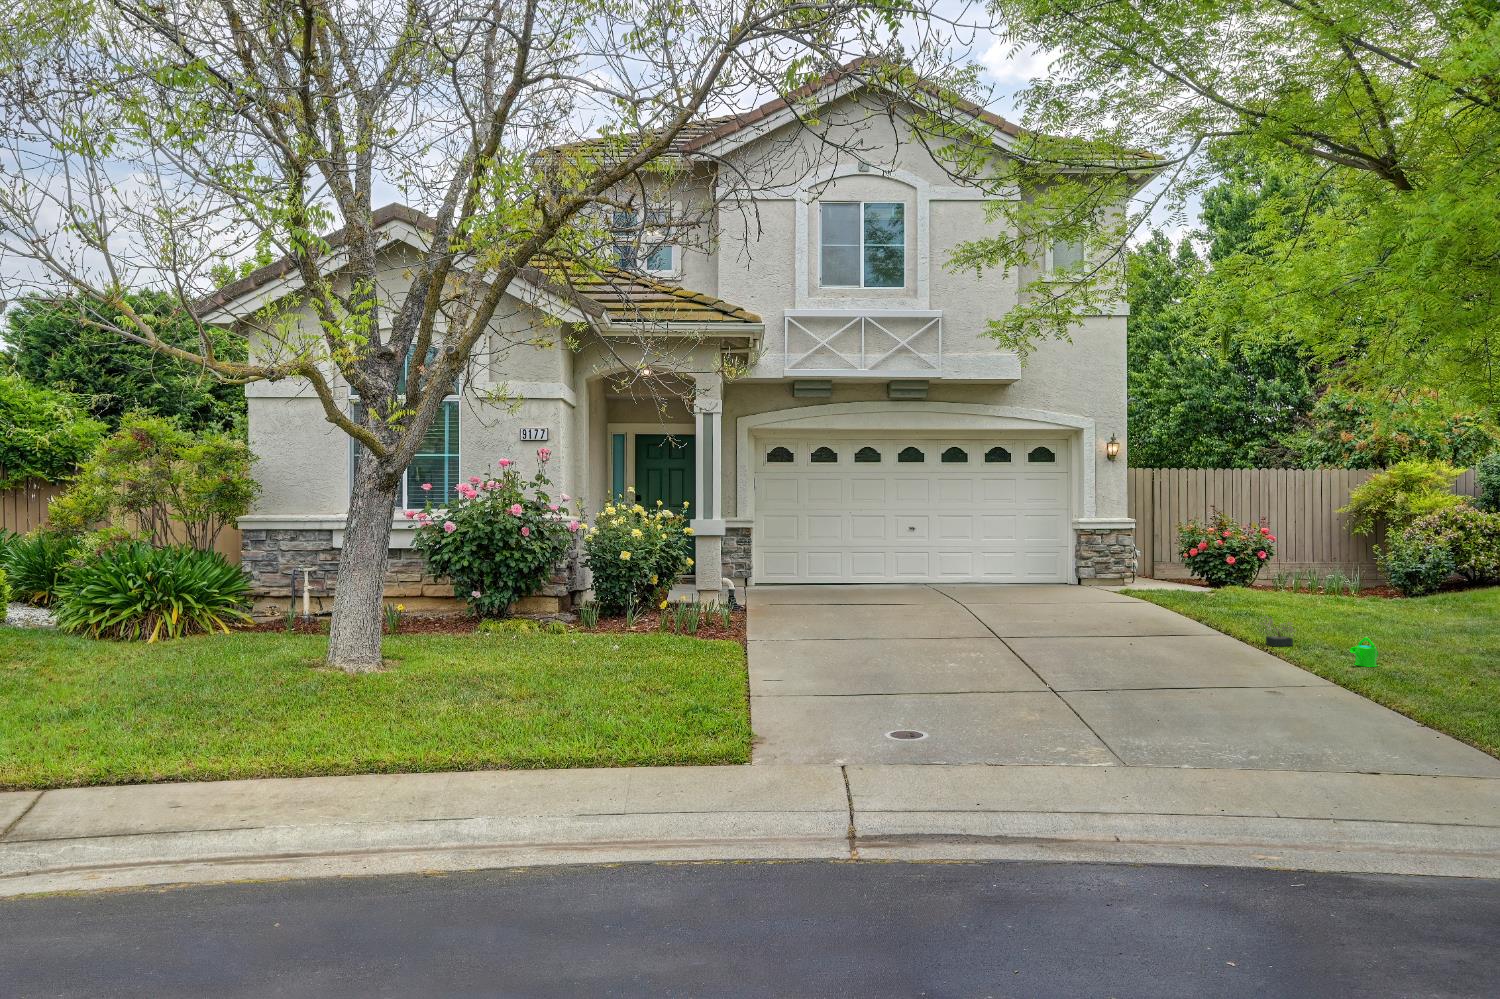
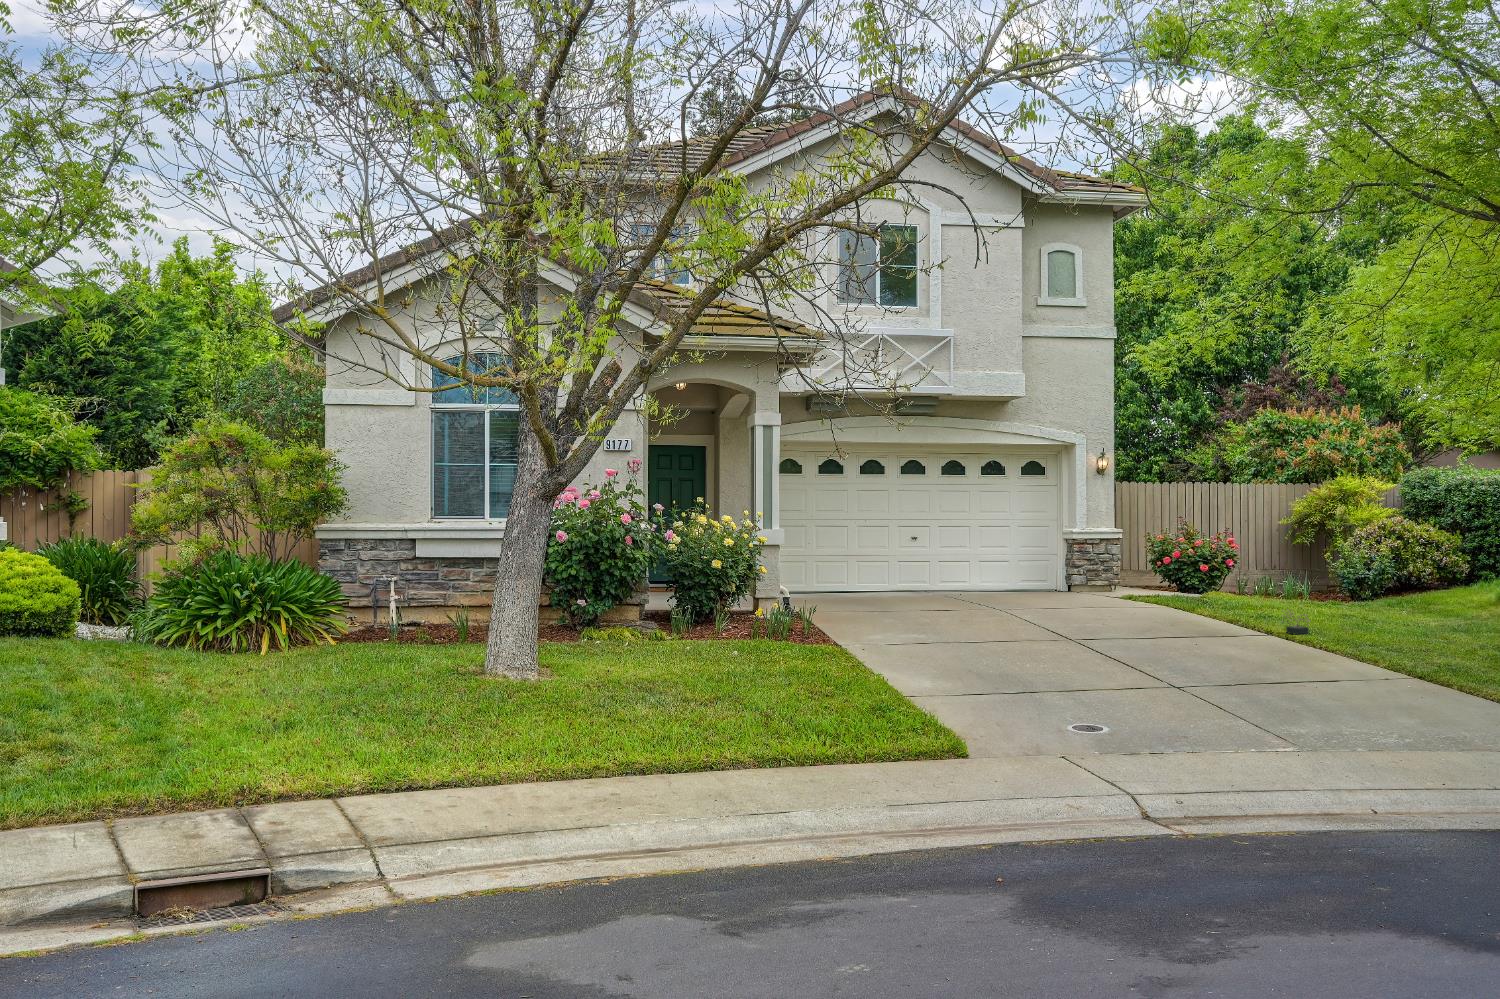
watering can: present [1350,637,1378,667] -> none [1364,623,1384,647]

